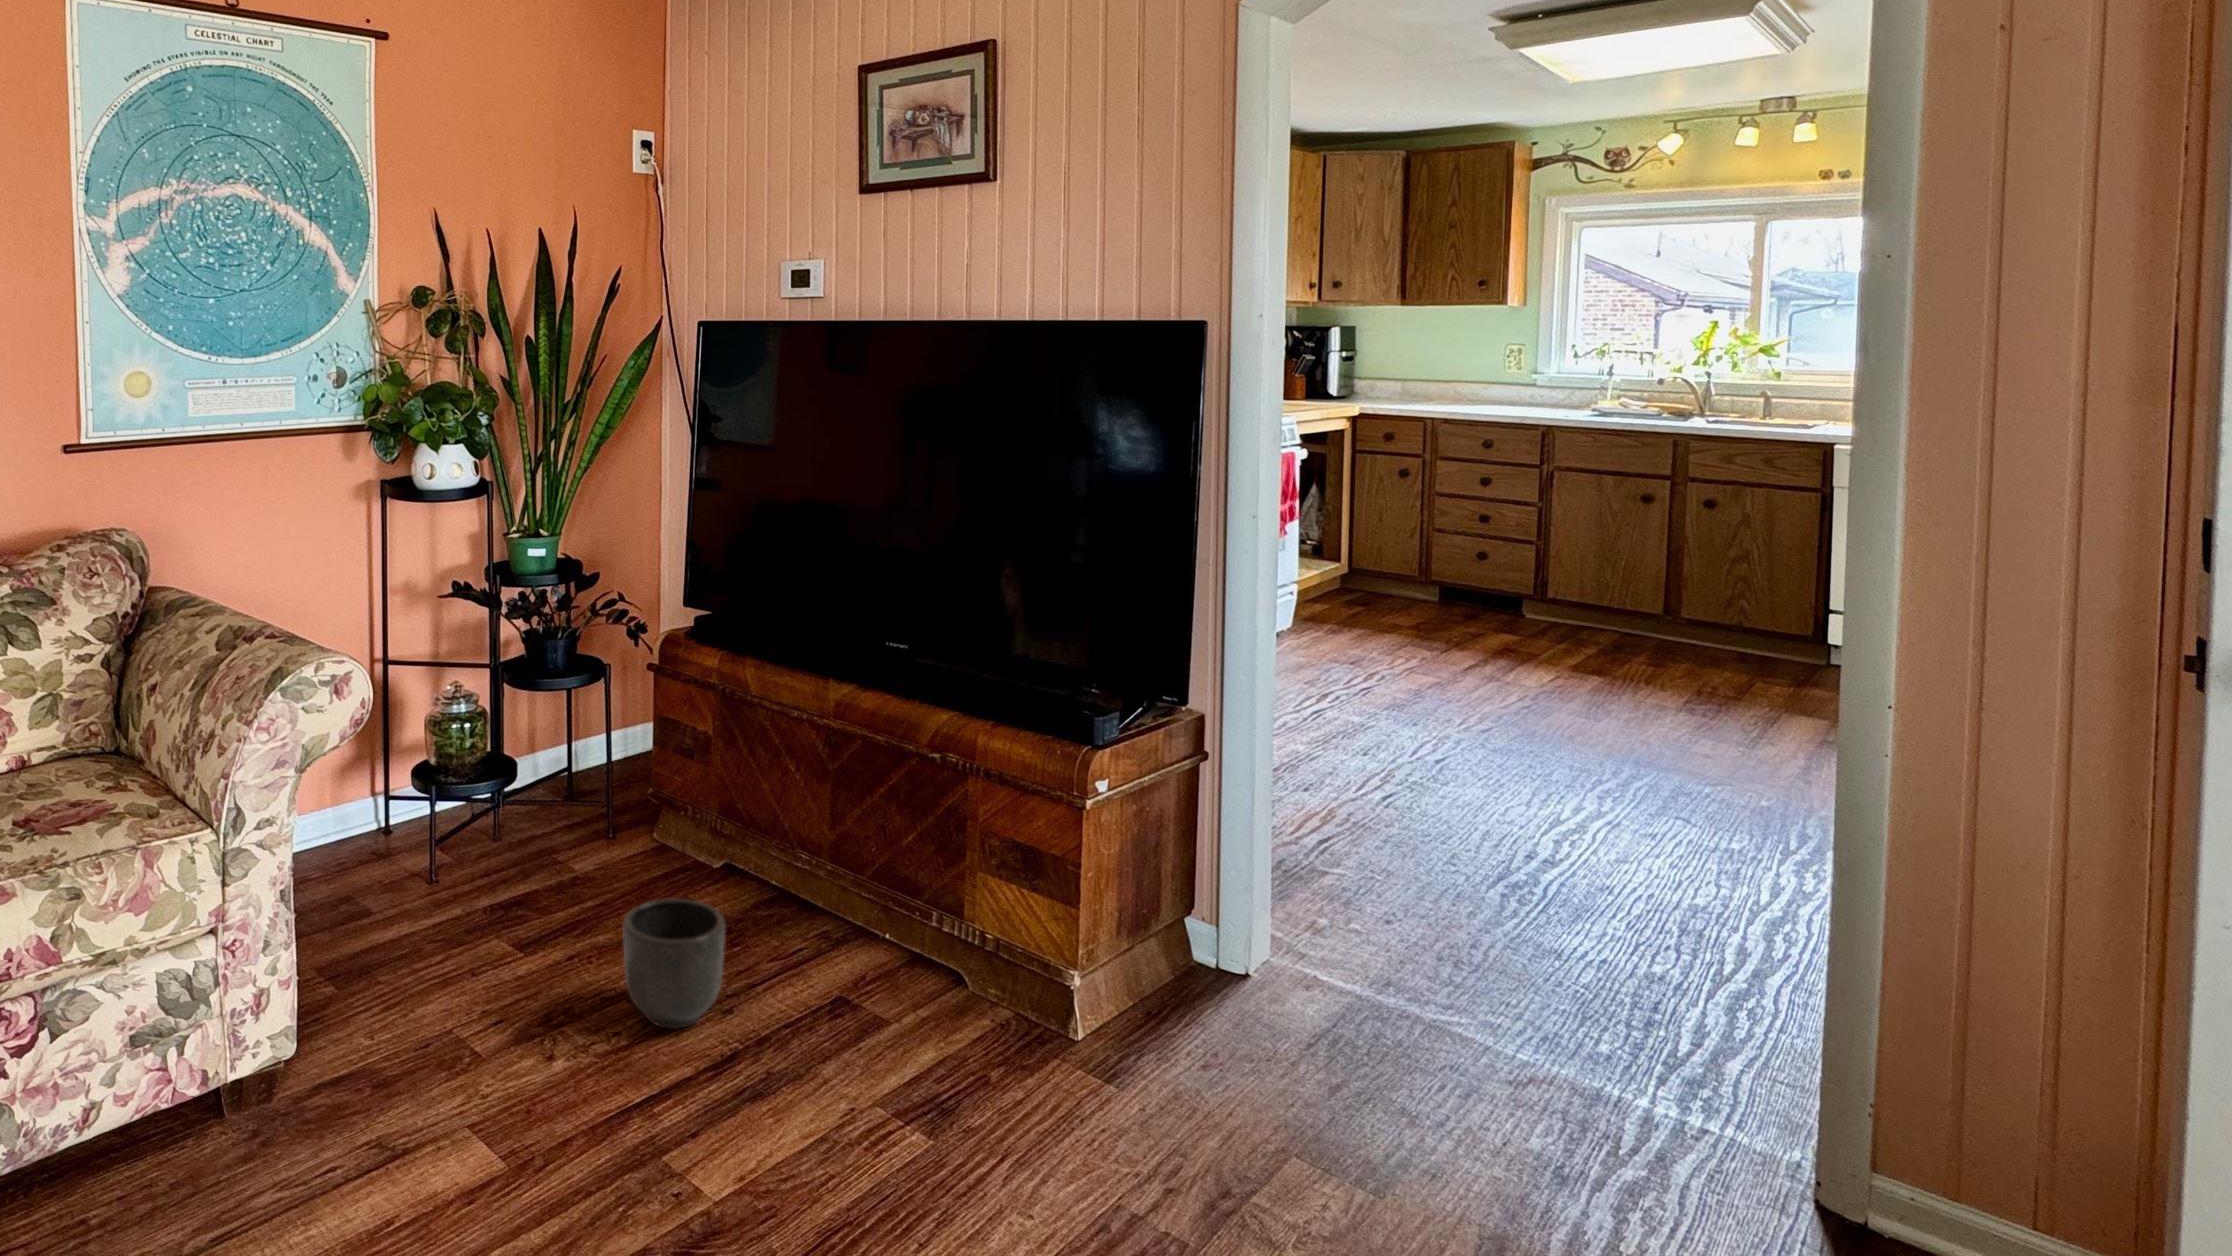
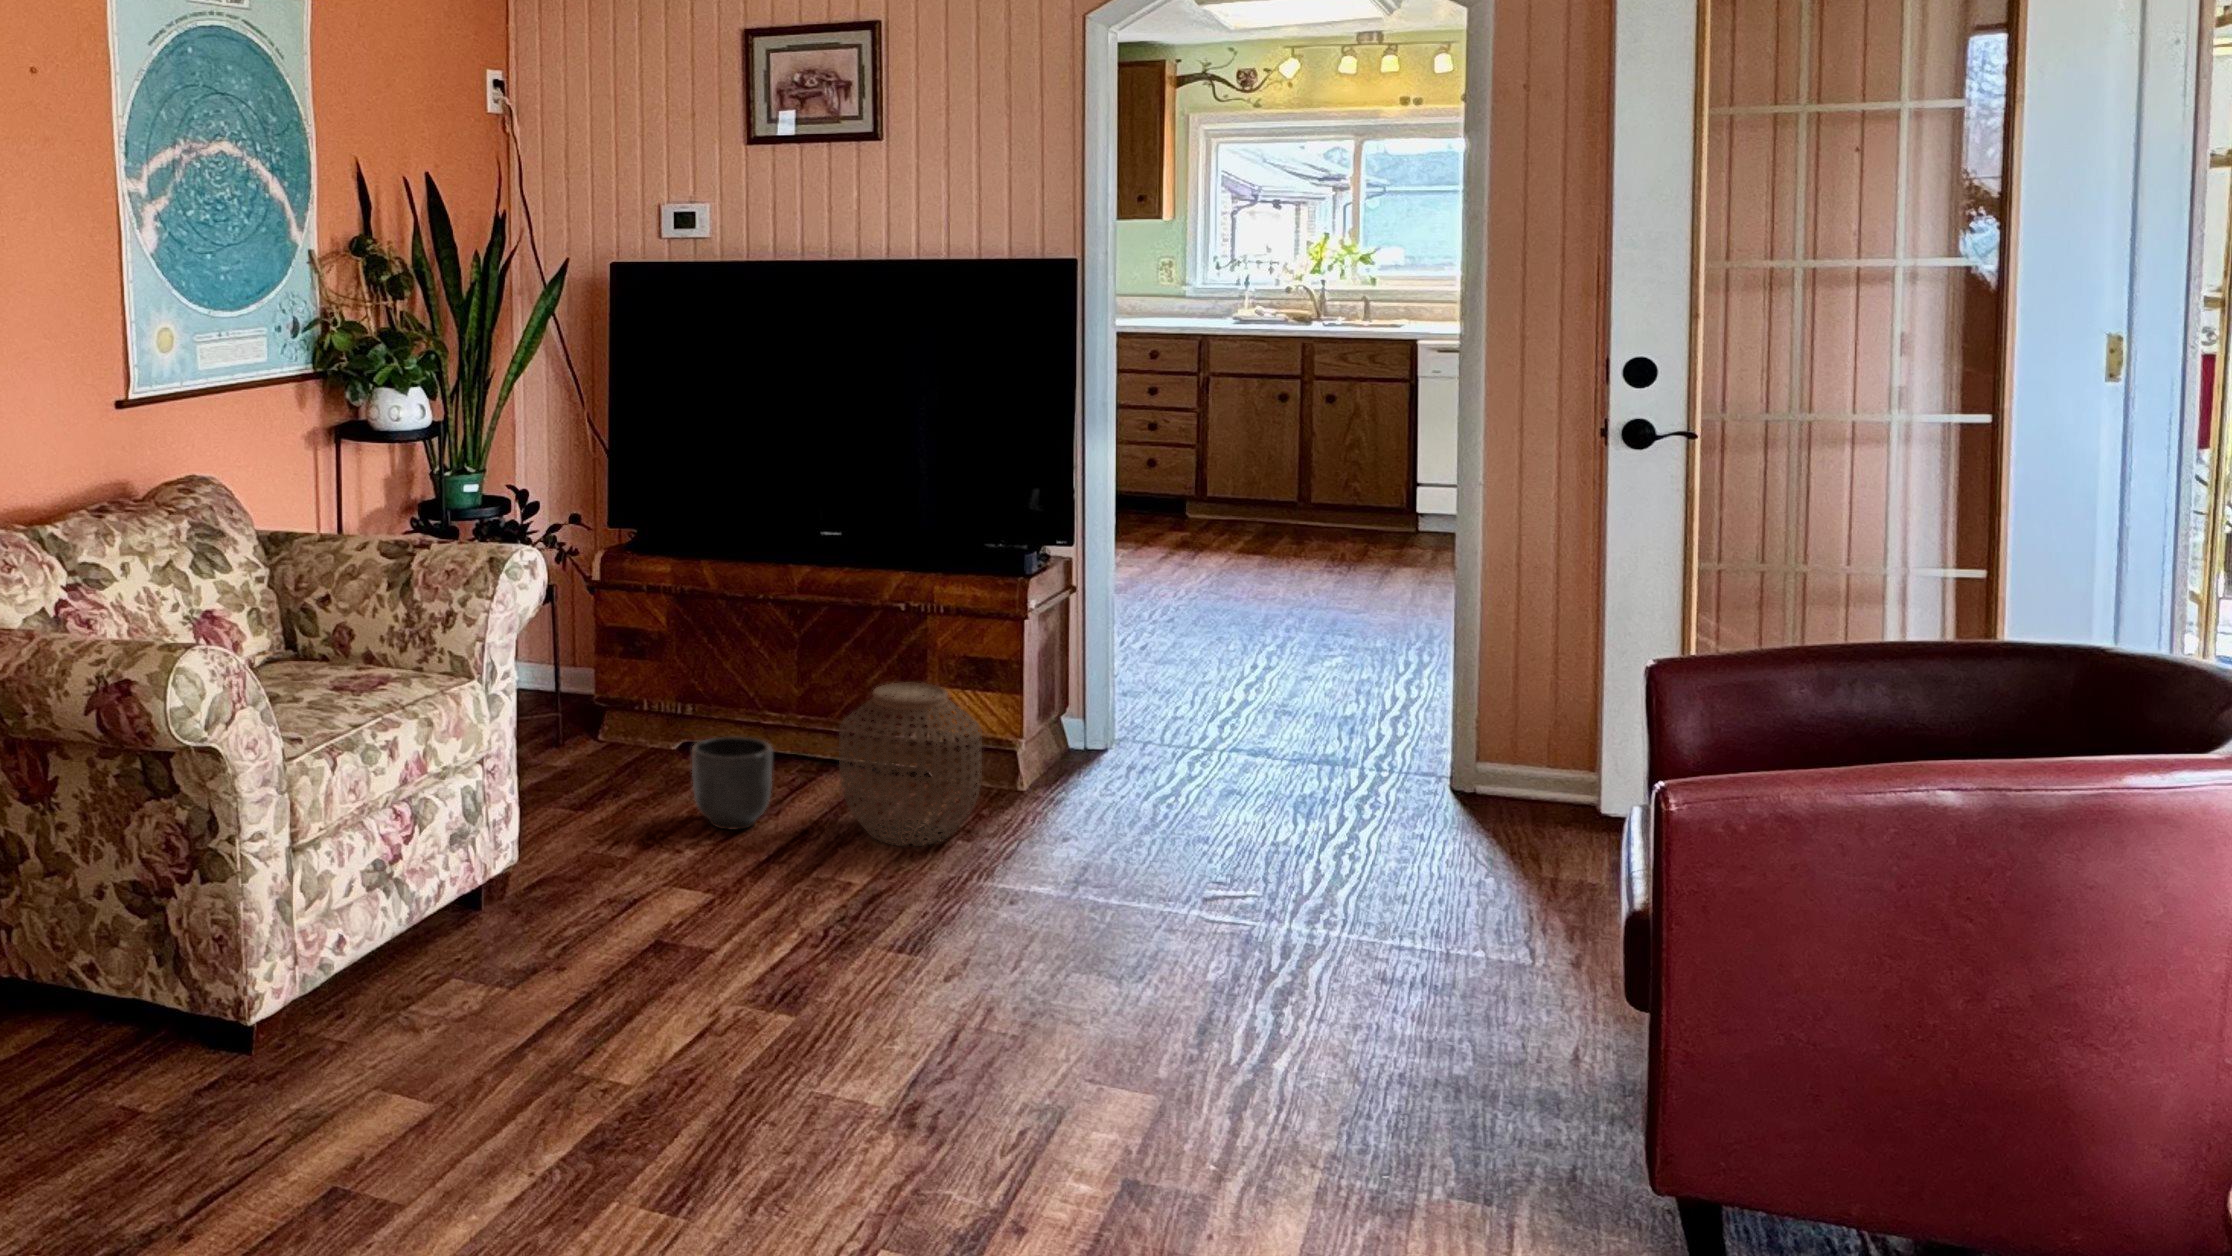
woven basket: none [781,875,974,1118] -> present [839,683,982,846]

